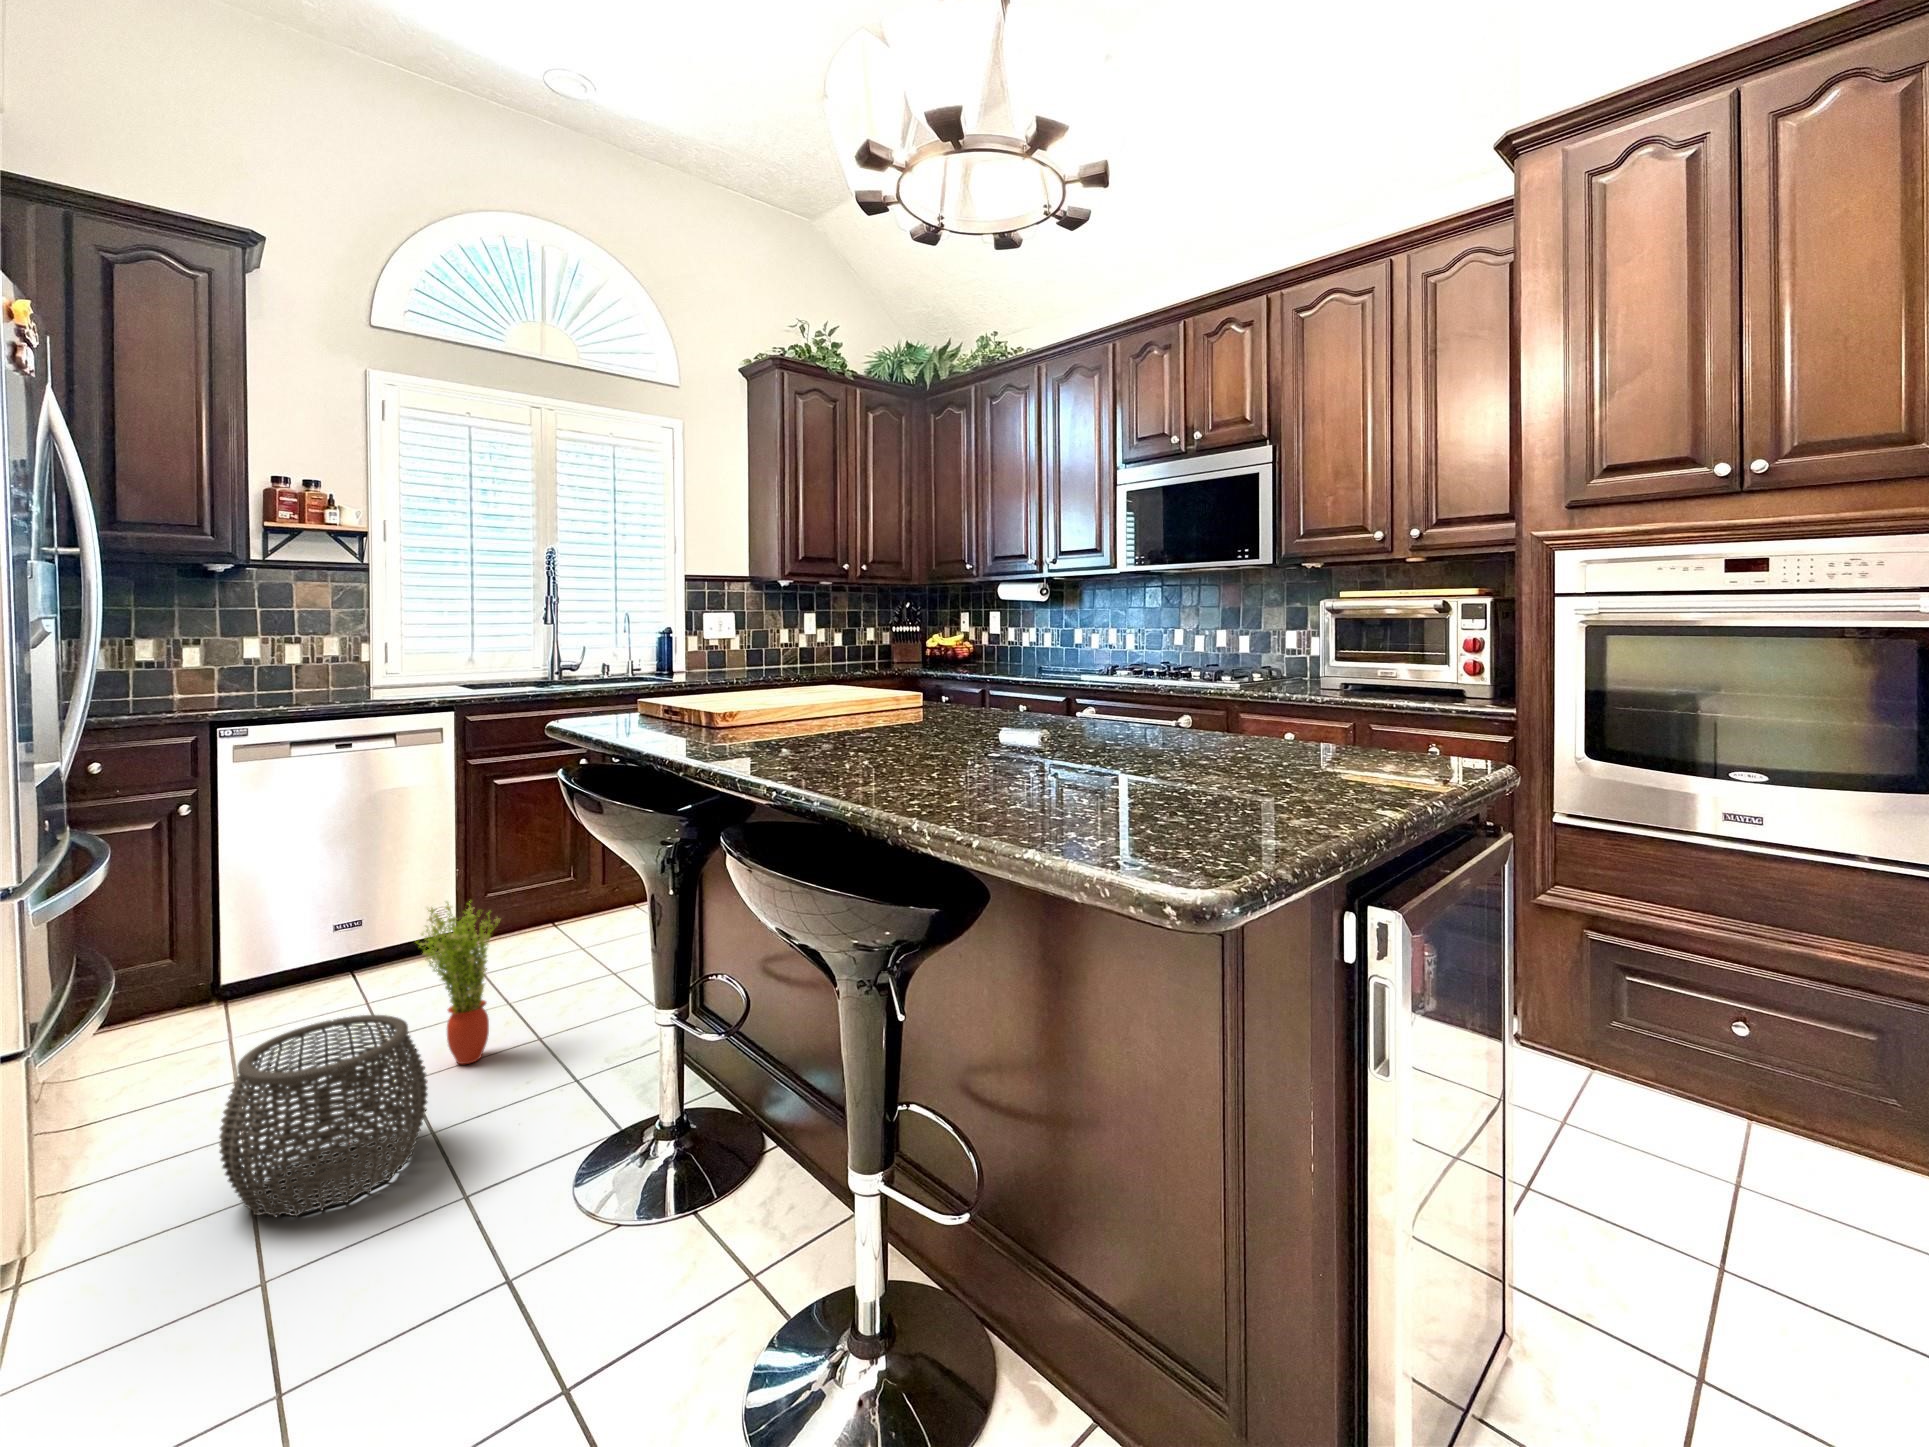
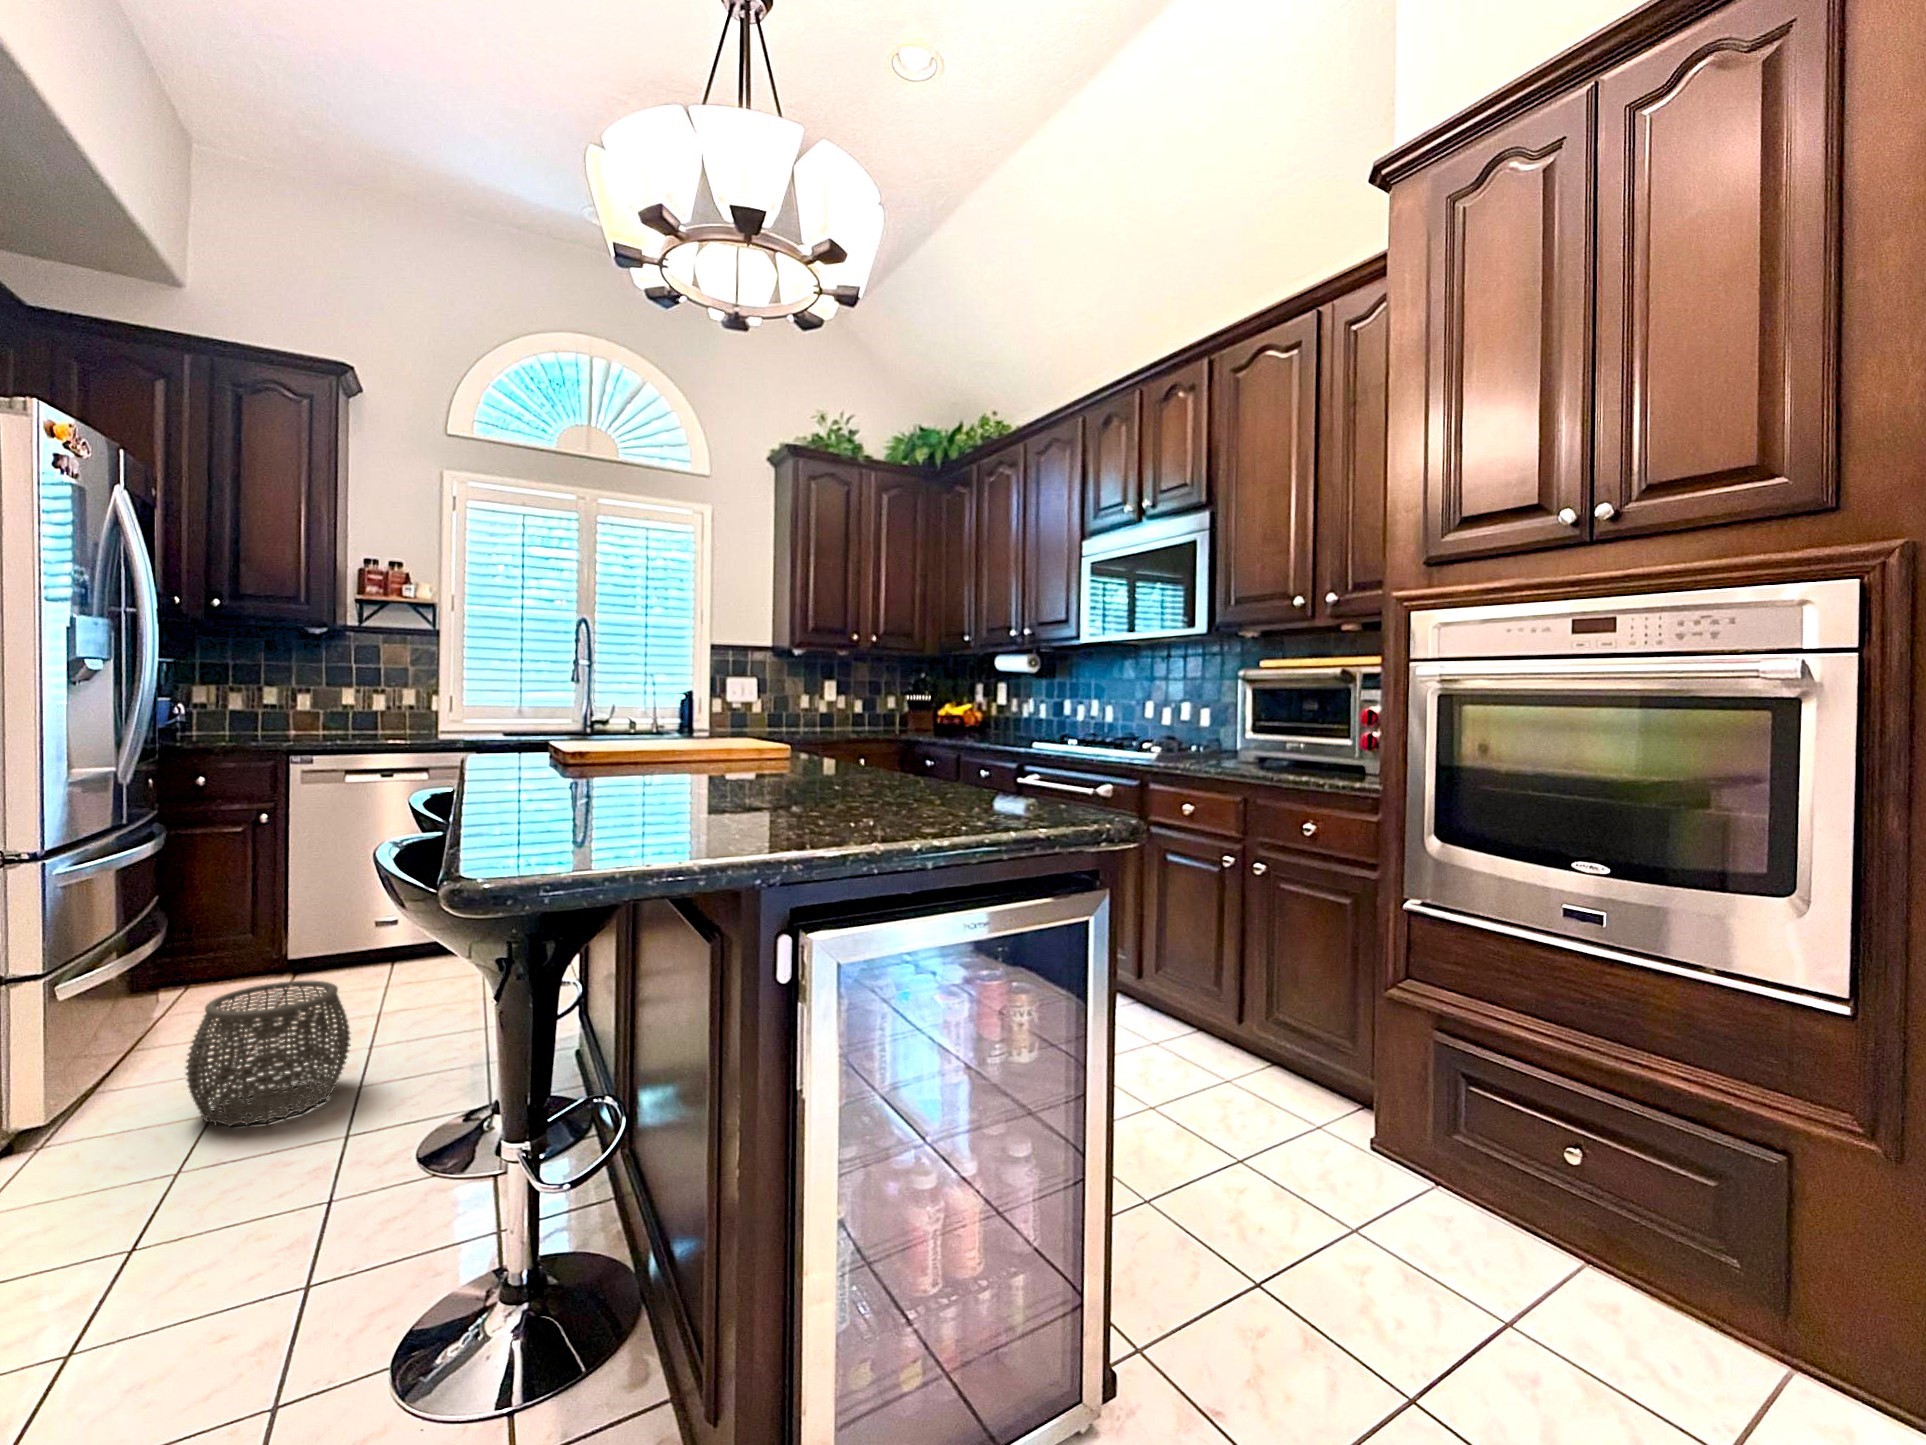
potted plant: present [416,903,500,1064] -> none [379,901,450,1039]

